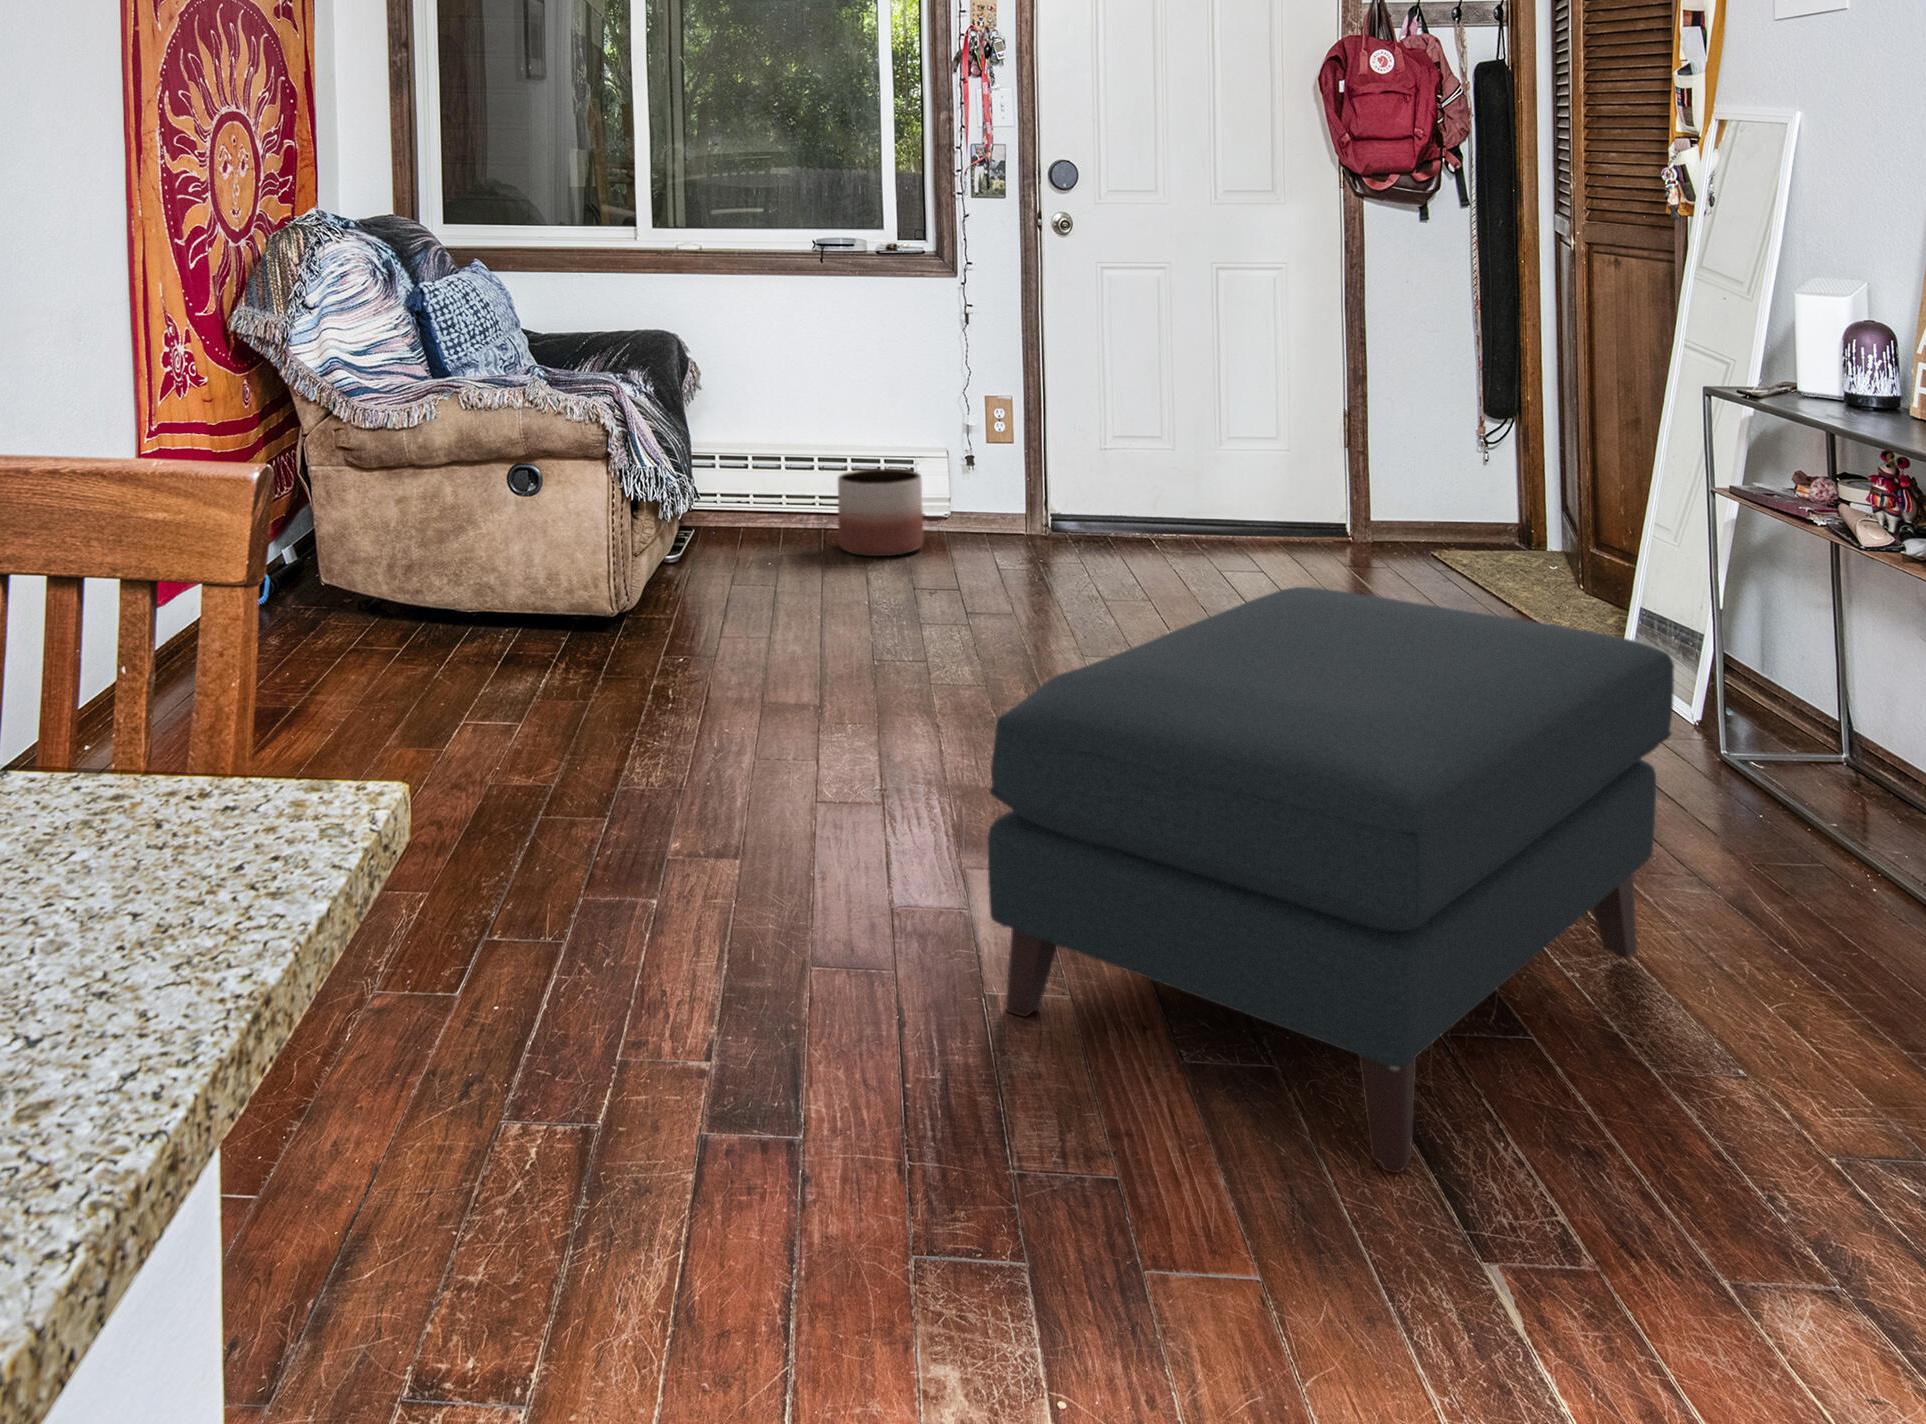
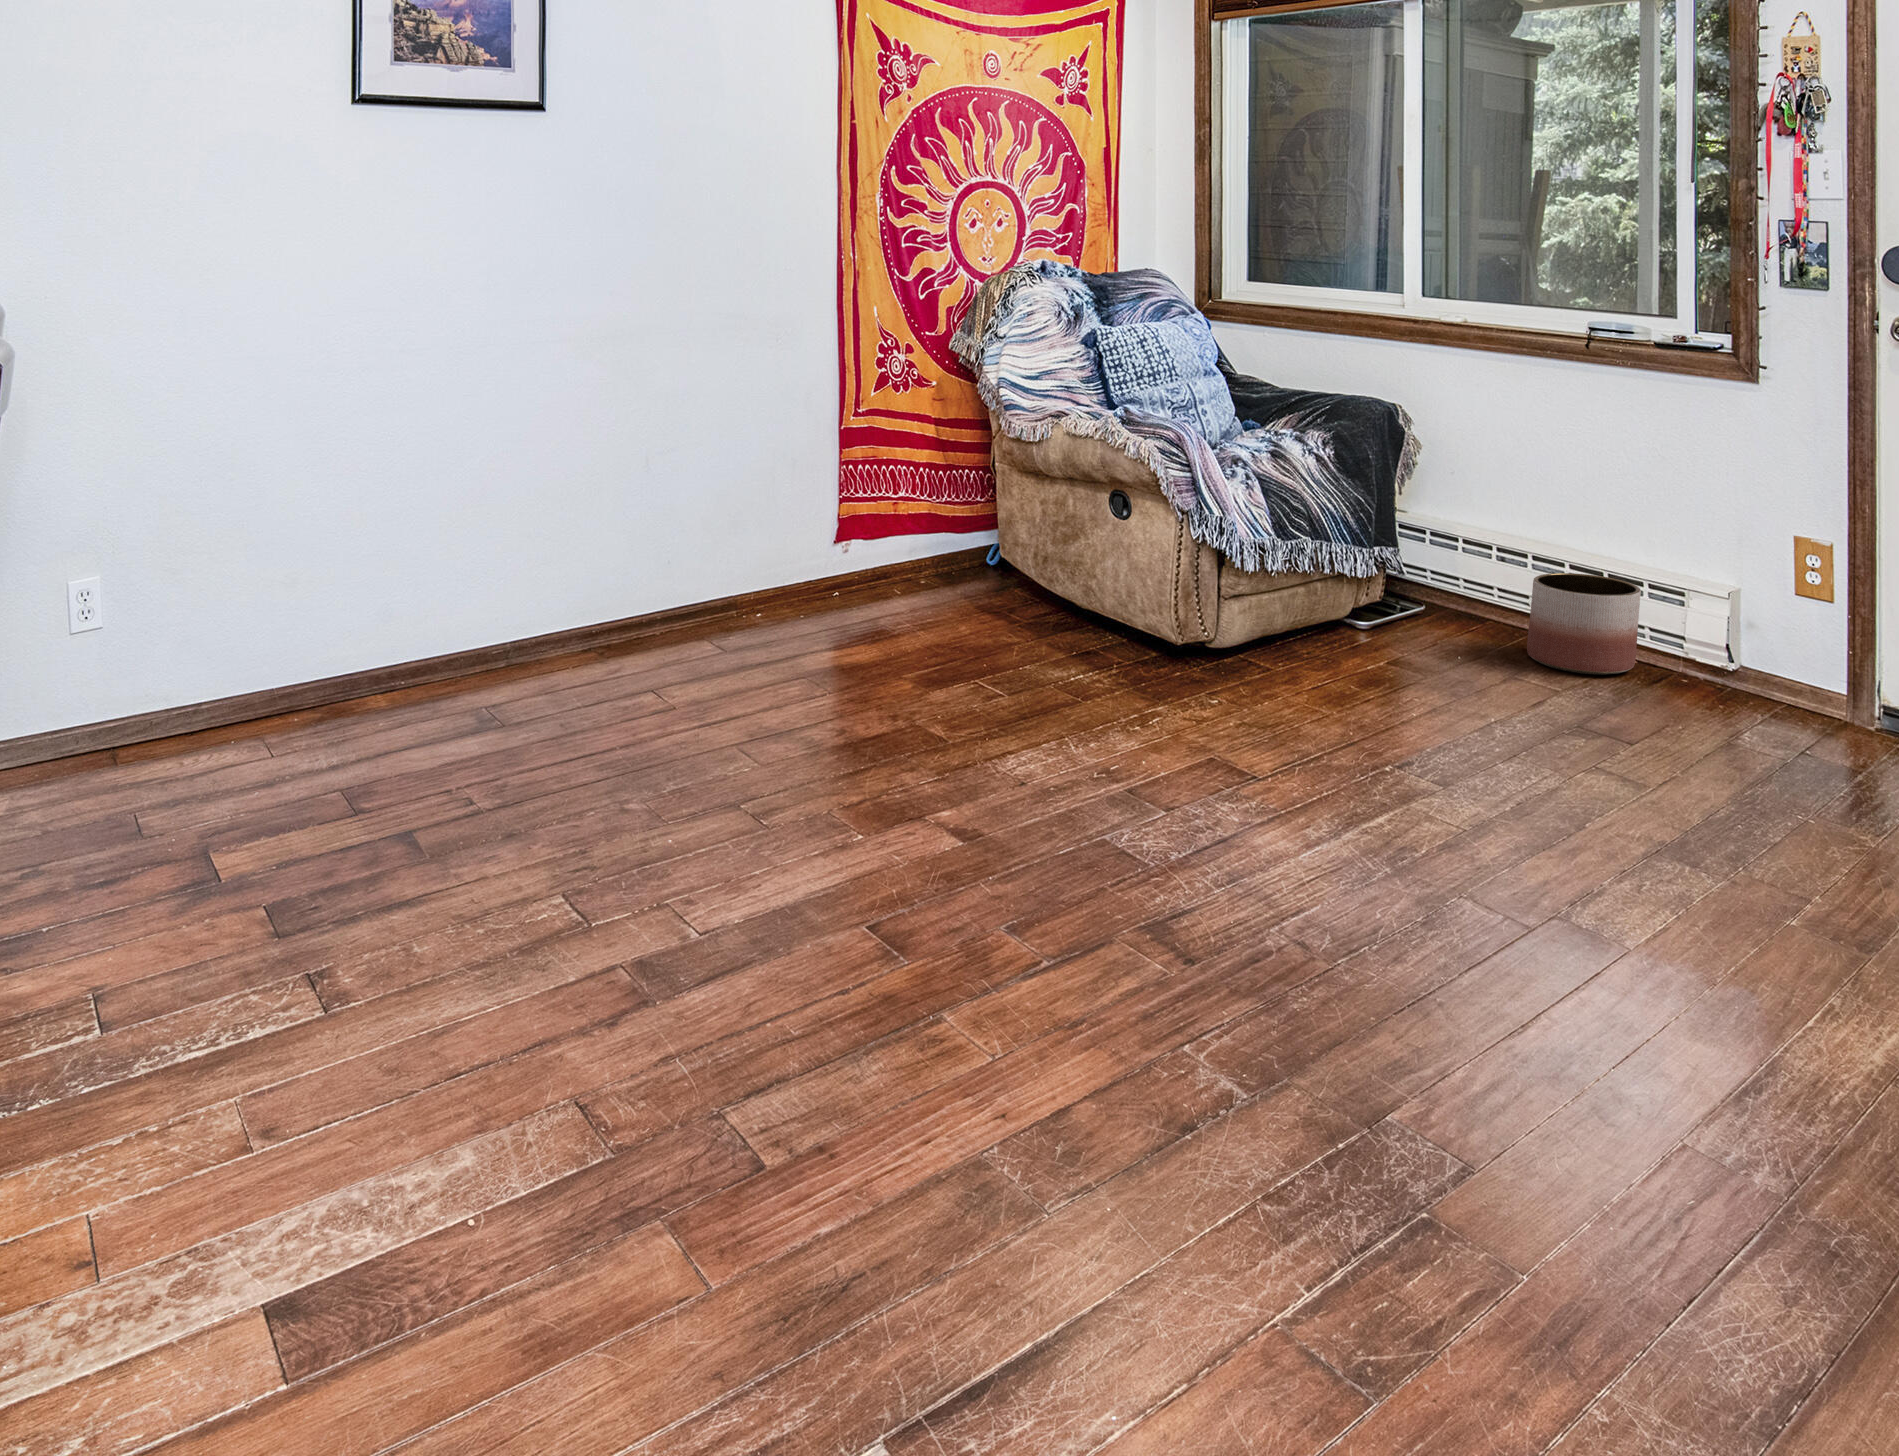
ottoman: present [988,587,1674,1173] -> none [686,739,1469,1357]

